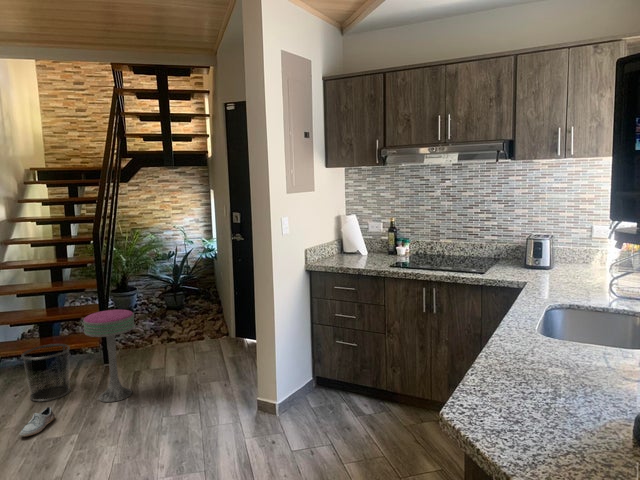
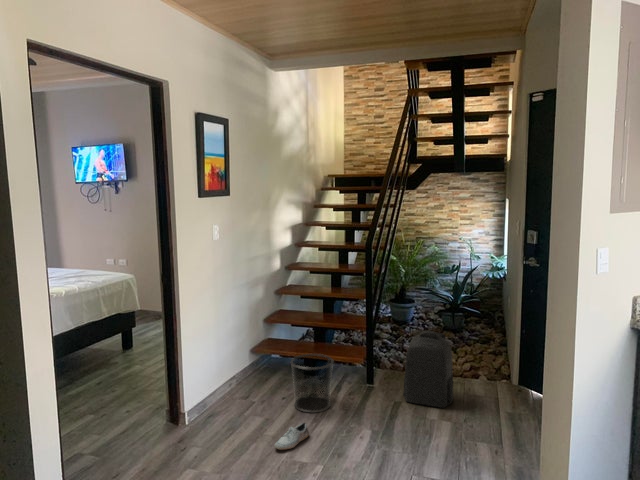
backpack: none [141,304,186,370] -> present [403,331,453,408]
bar stool: present [83,309,135,402] -> none [345,331,396,434]

